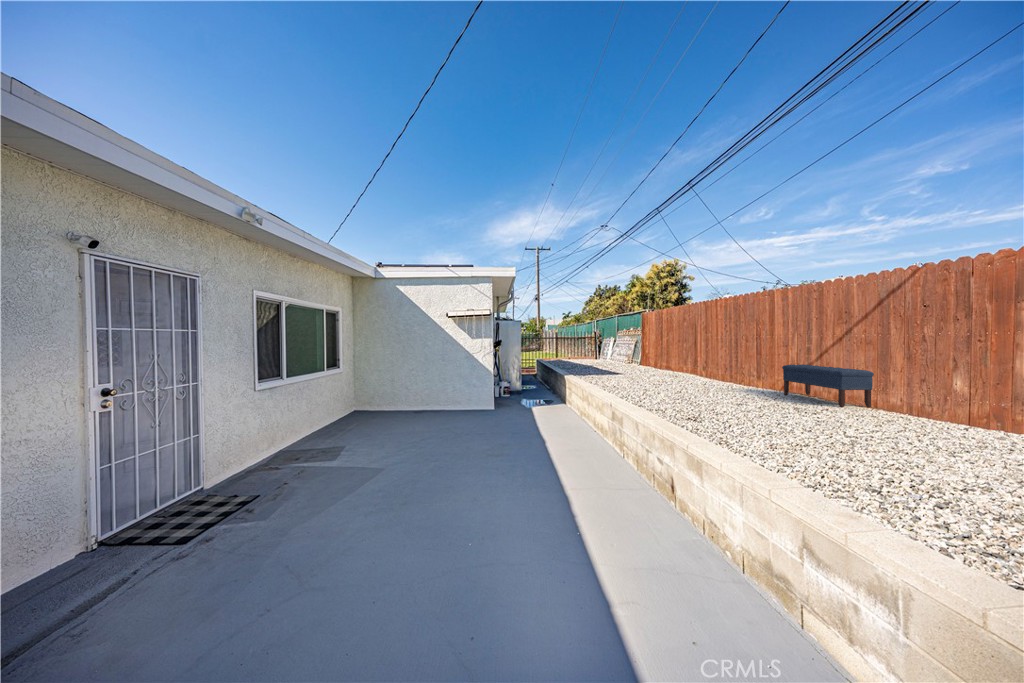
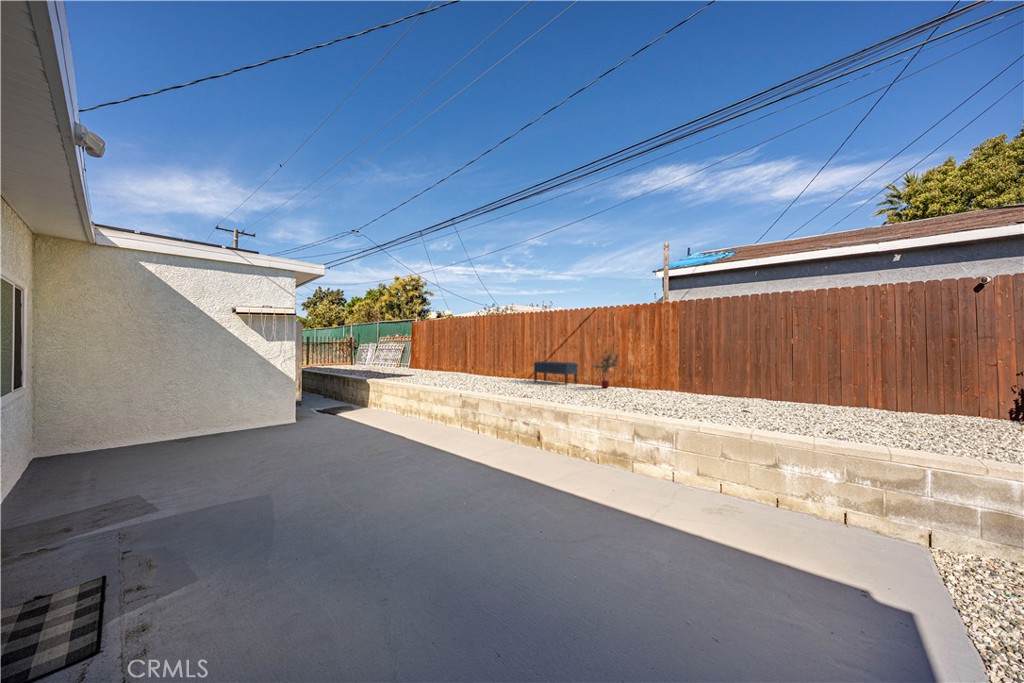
potted tree: none [903,349,984,426] -> present [593,350,618,388]

